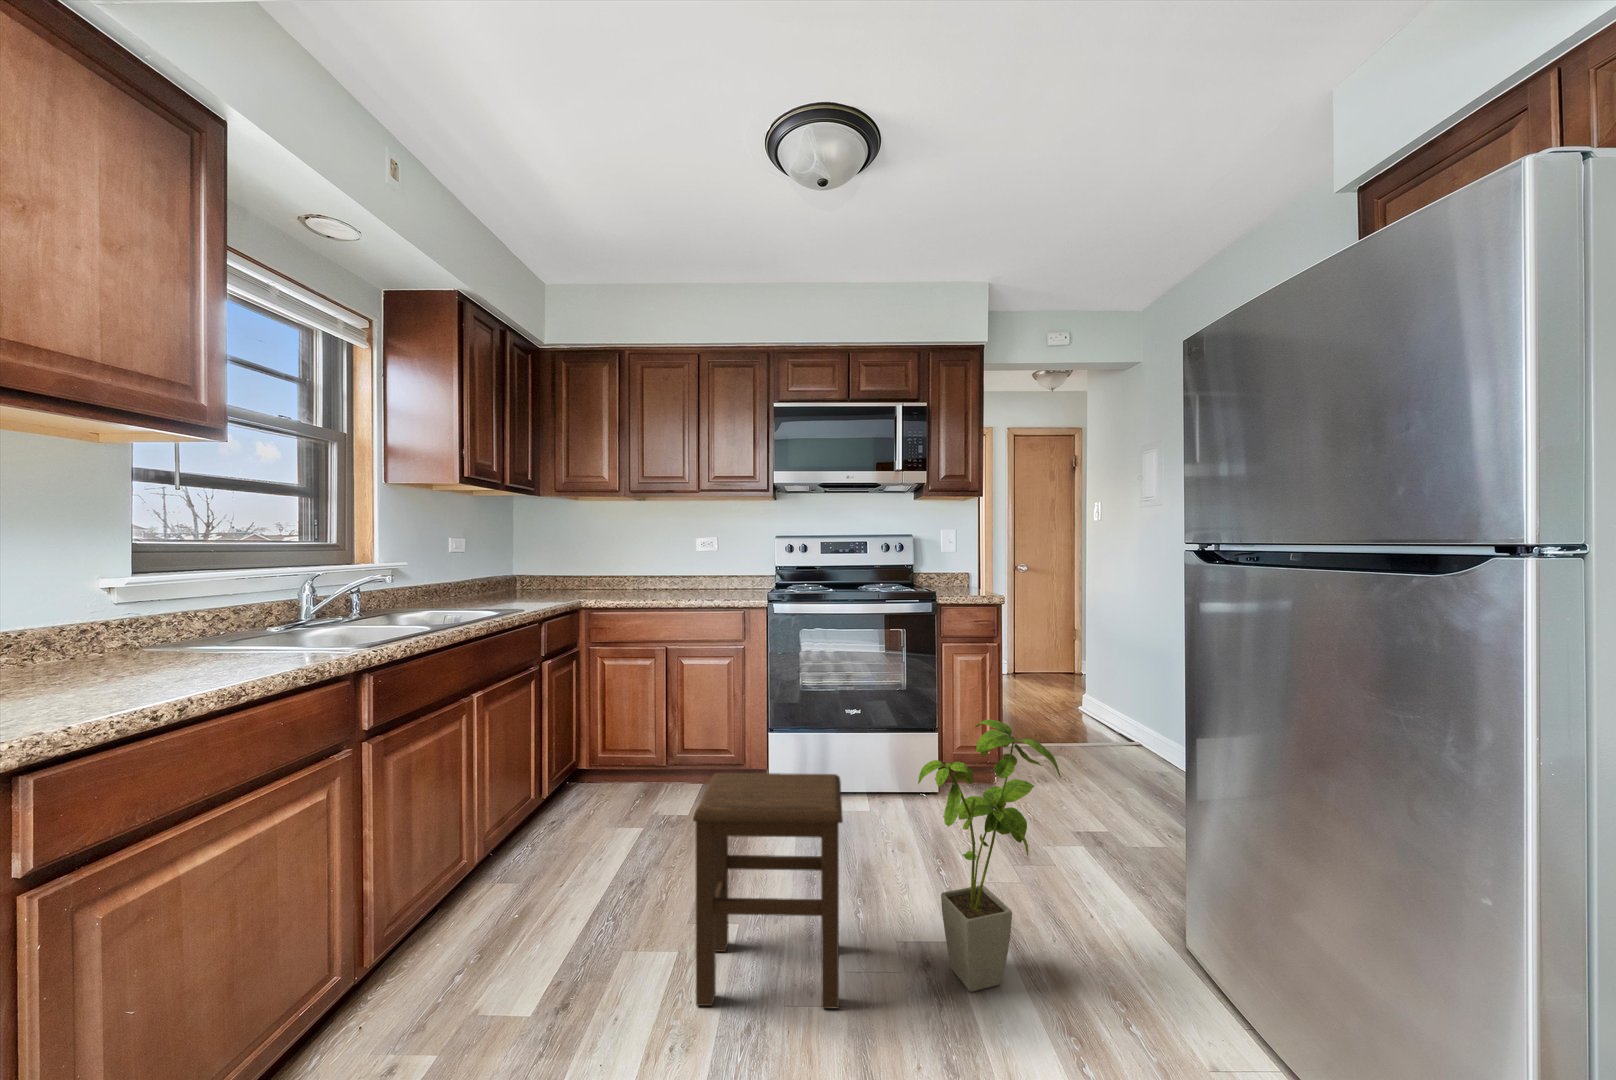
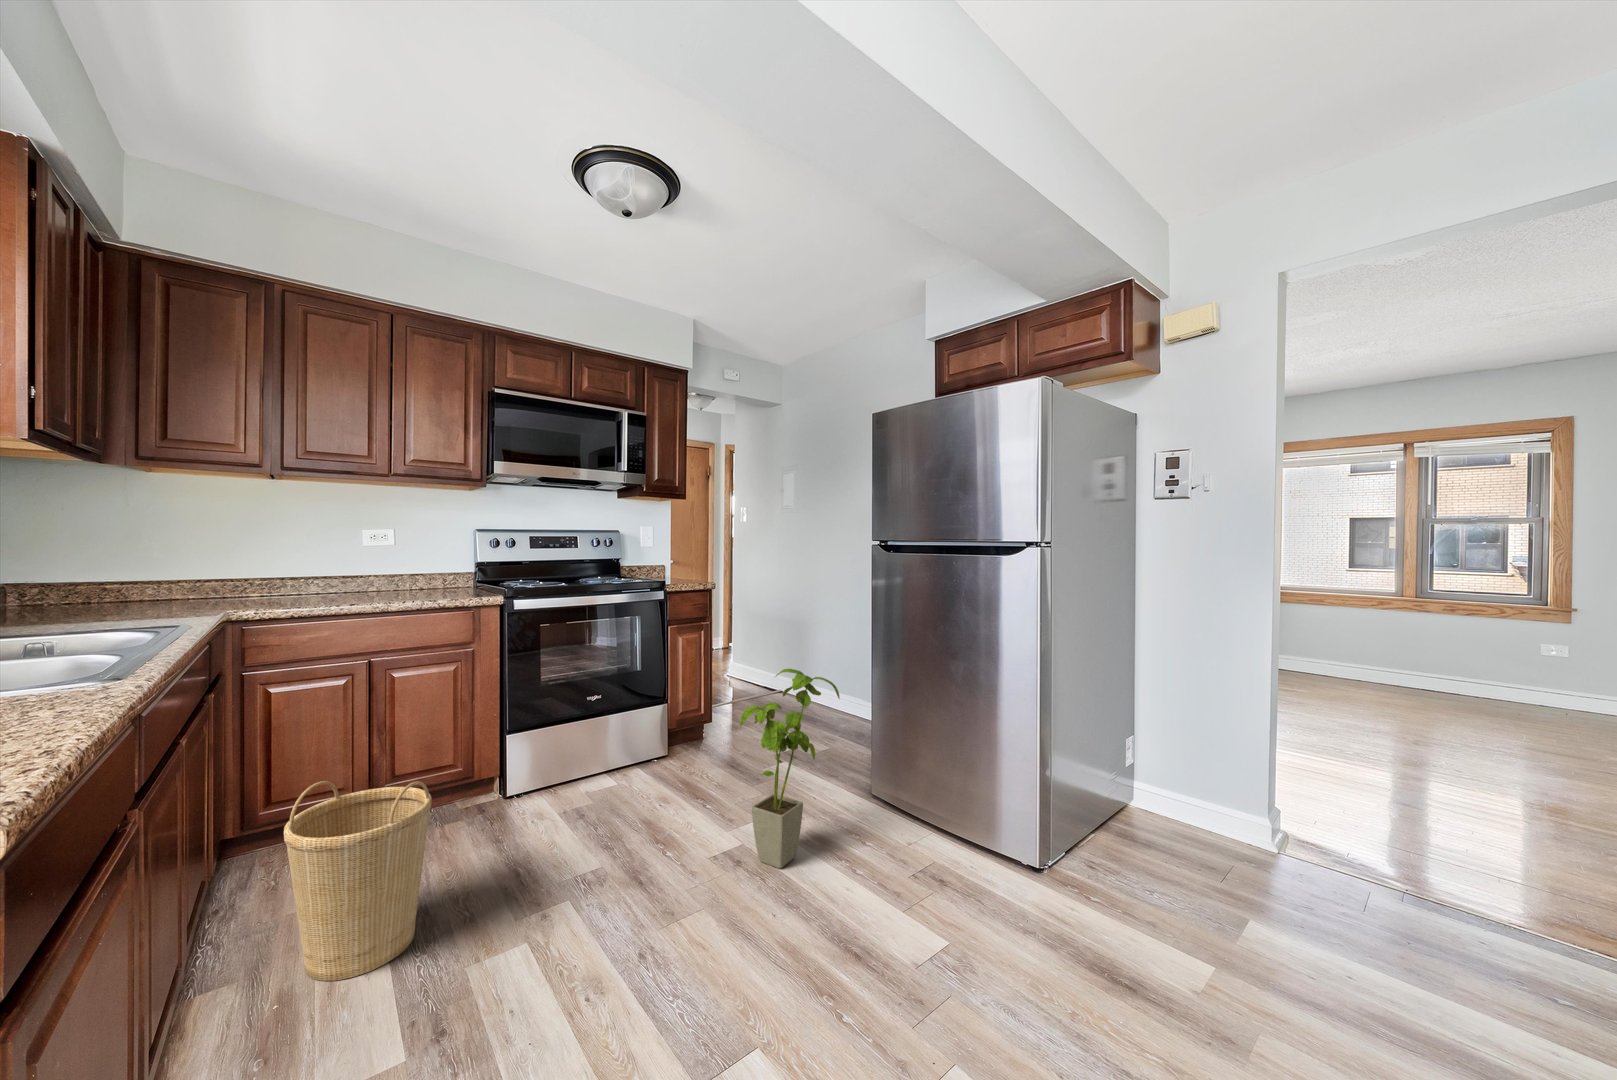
basket: none [522,747,632,923] -> present [284,781,432,981]
stool: present [693,773,843,1009] -> none [556,735,707,965]

